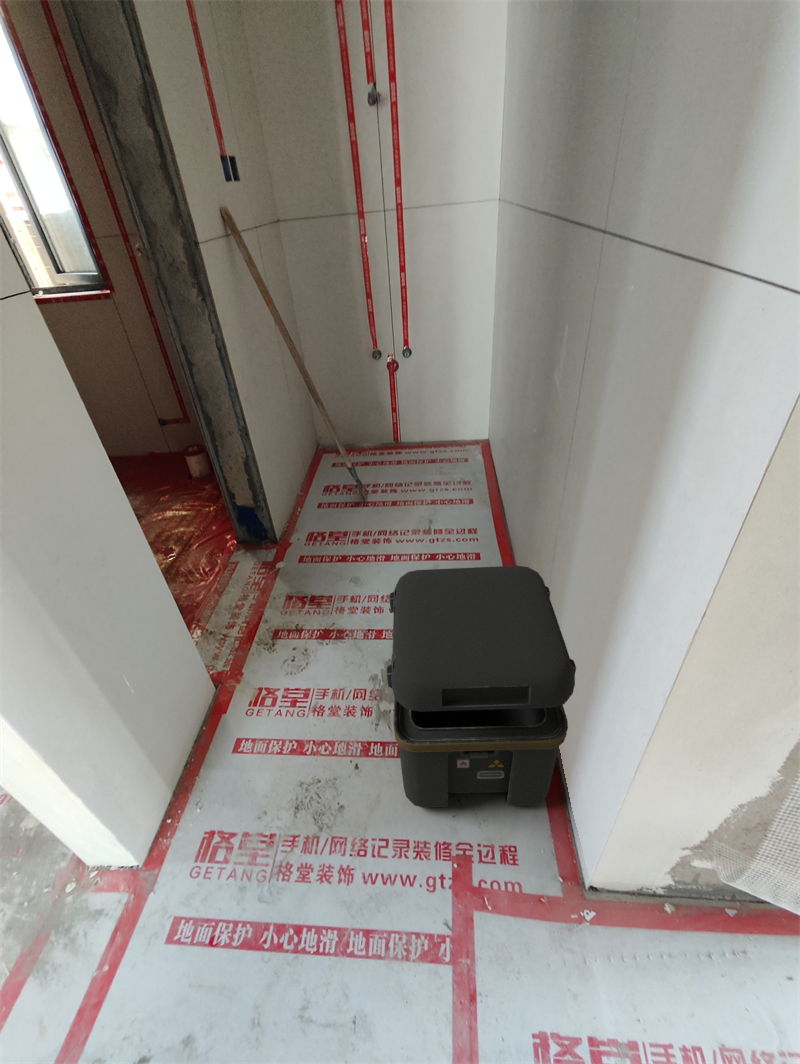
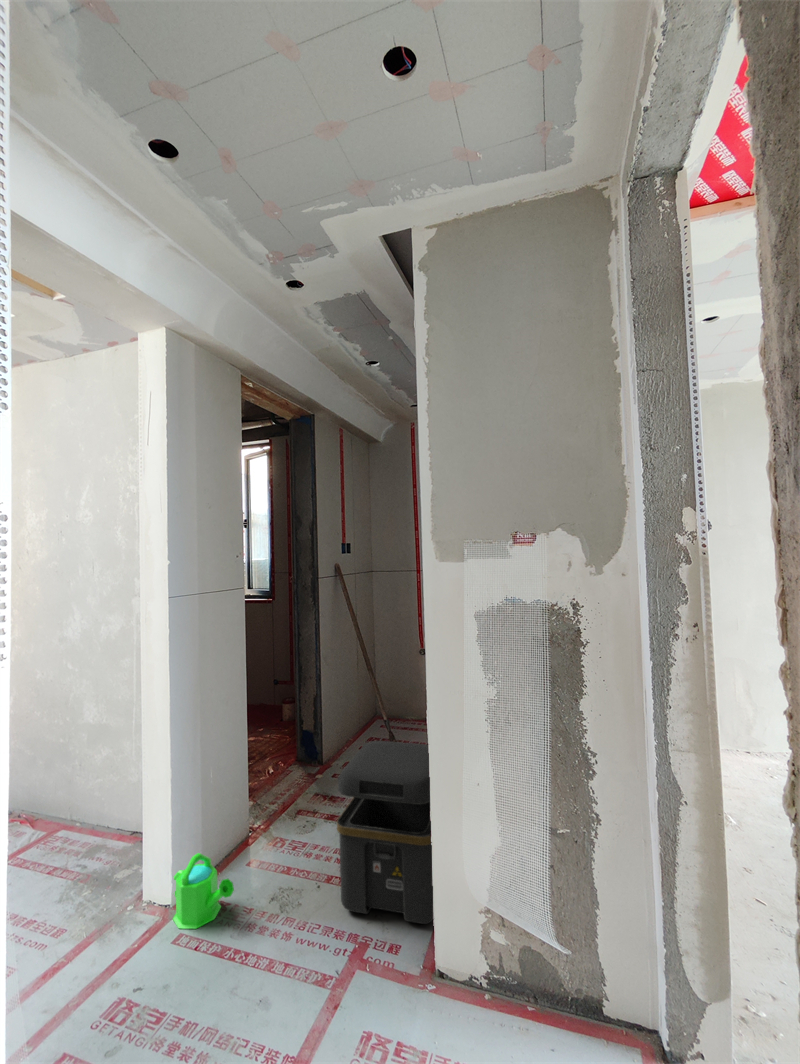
watering can: none [122,803,242,907] -> present [173,853,234,929]

